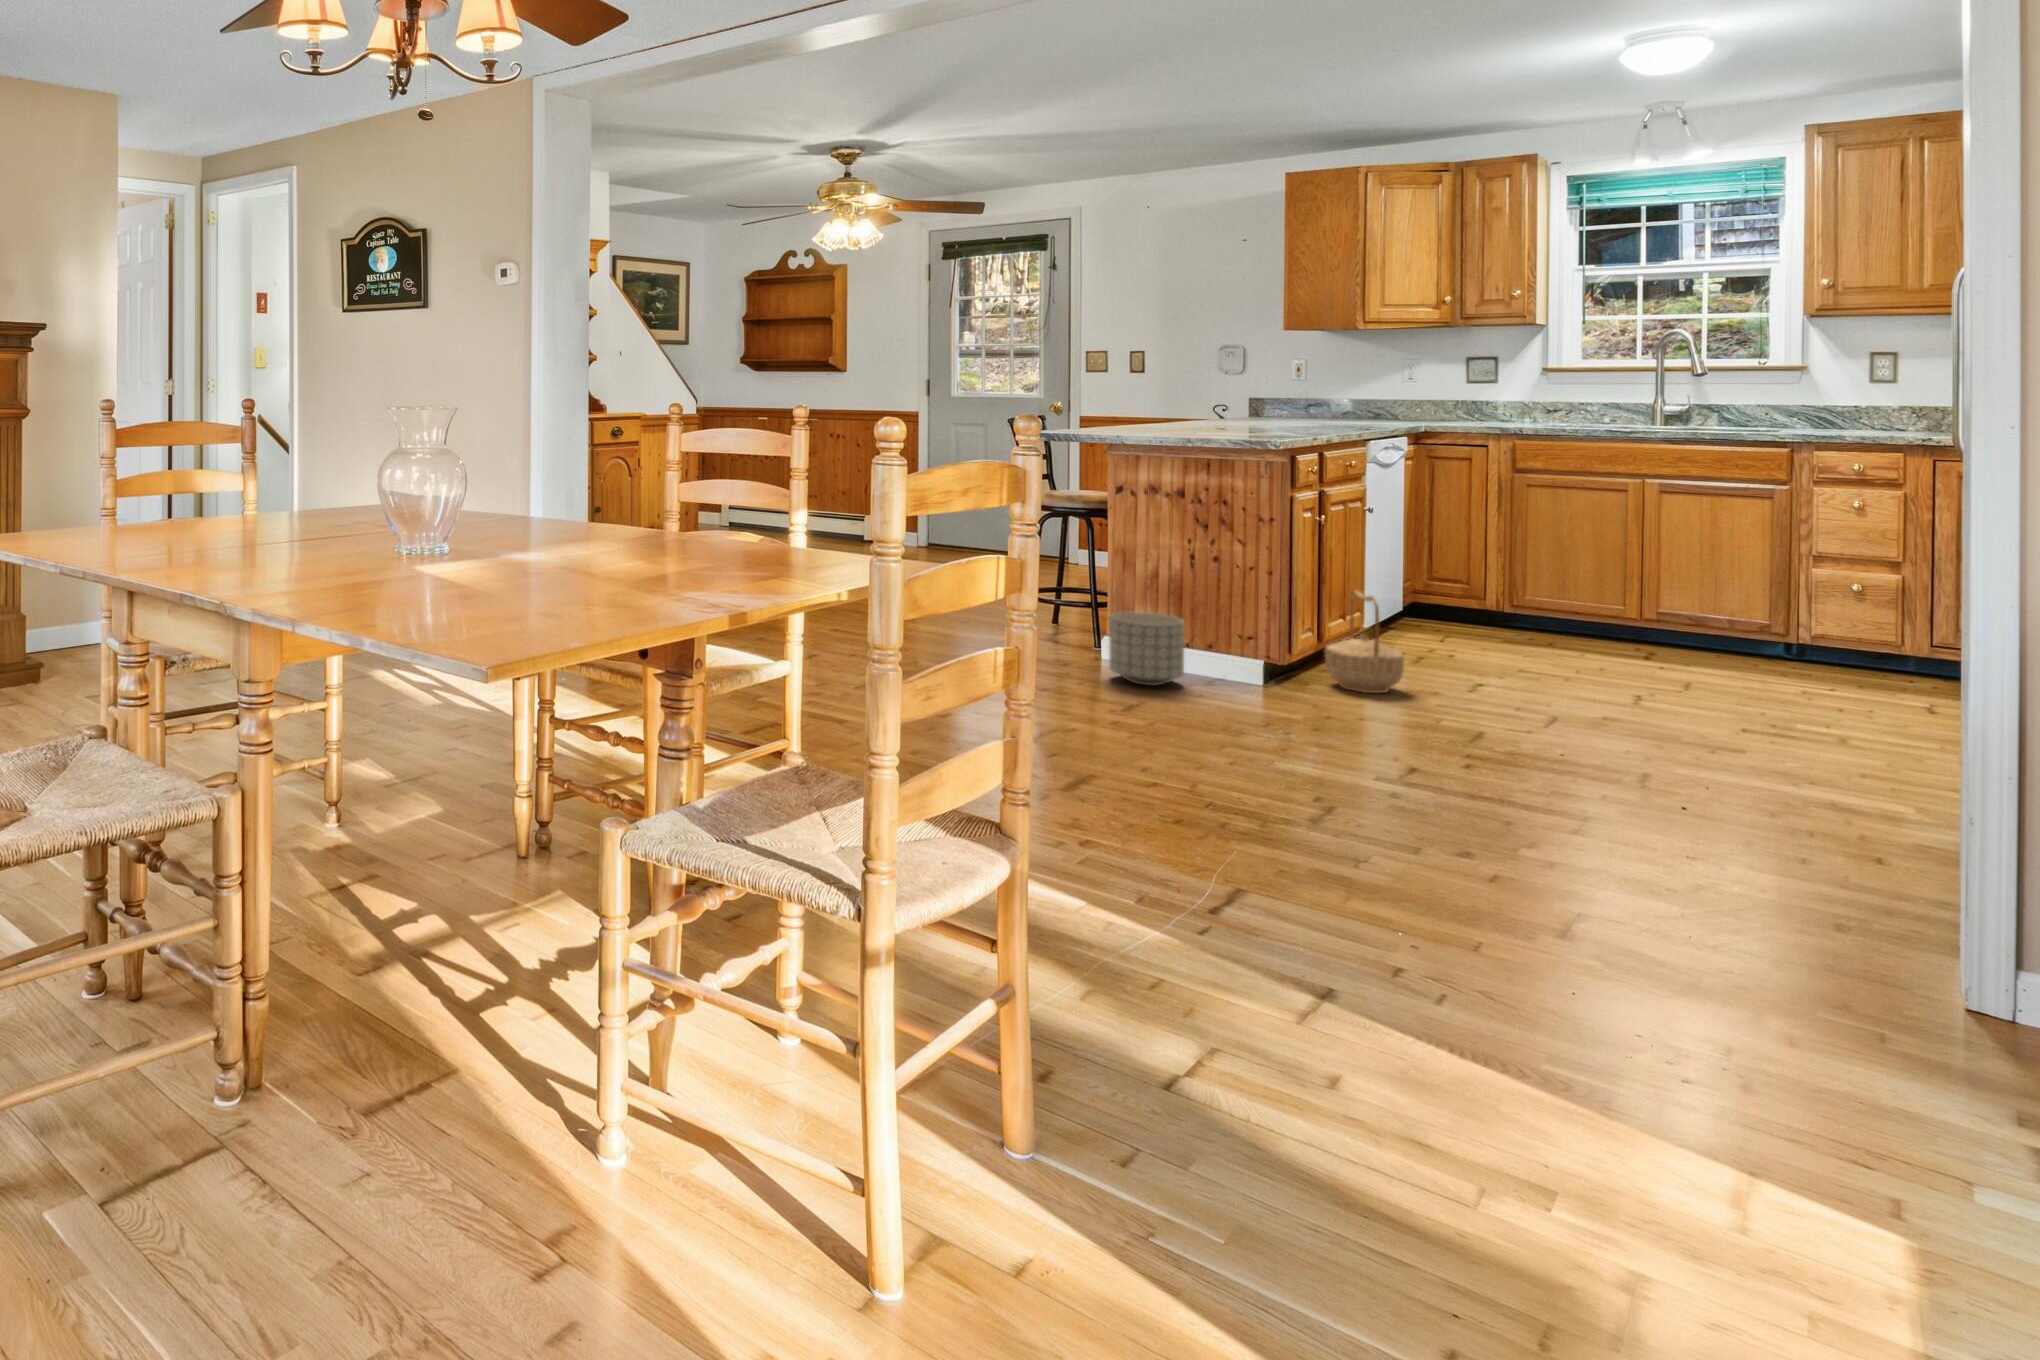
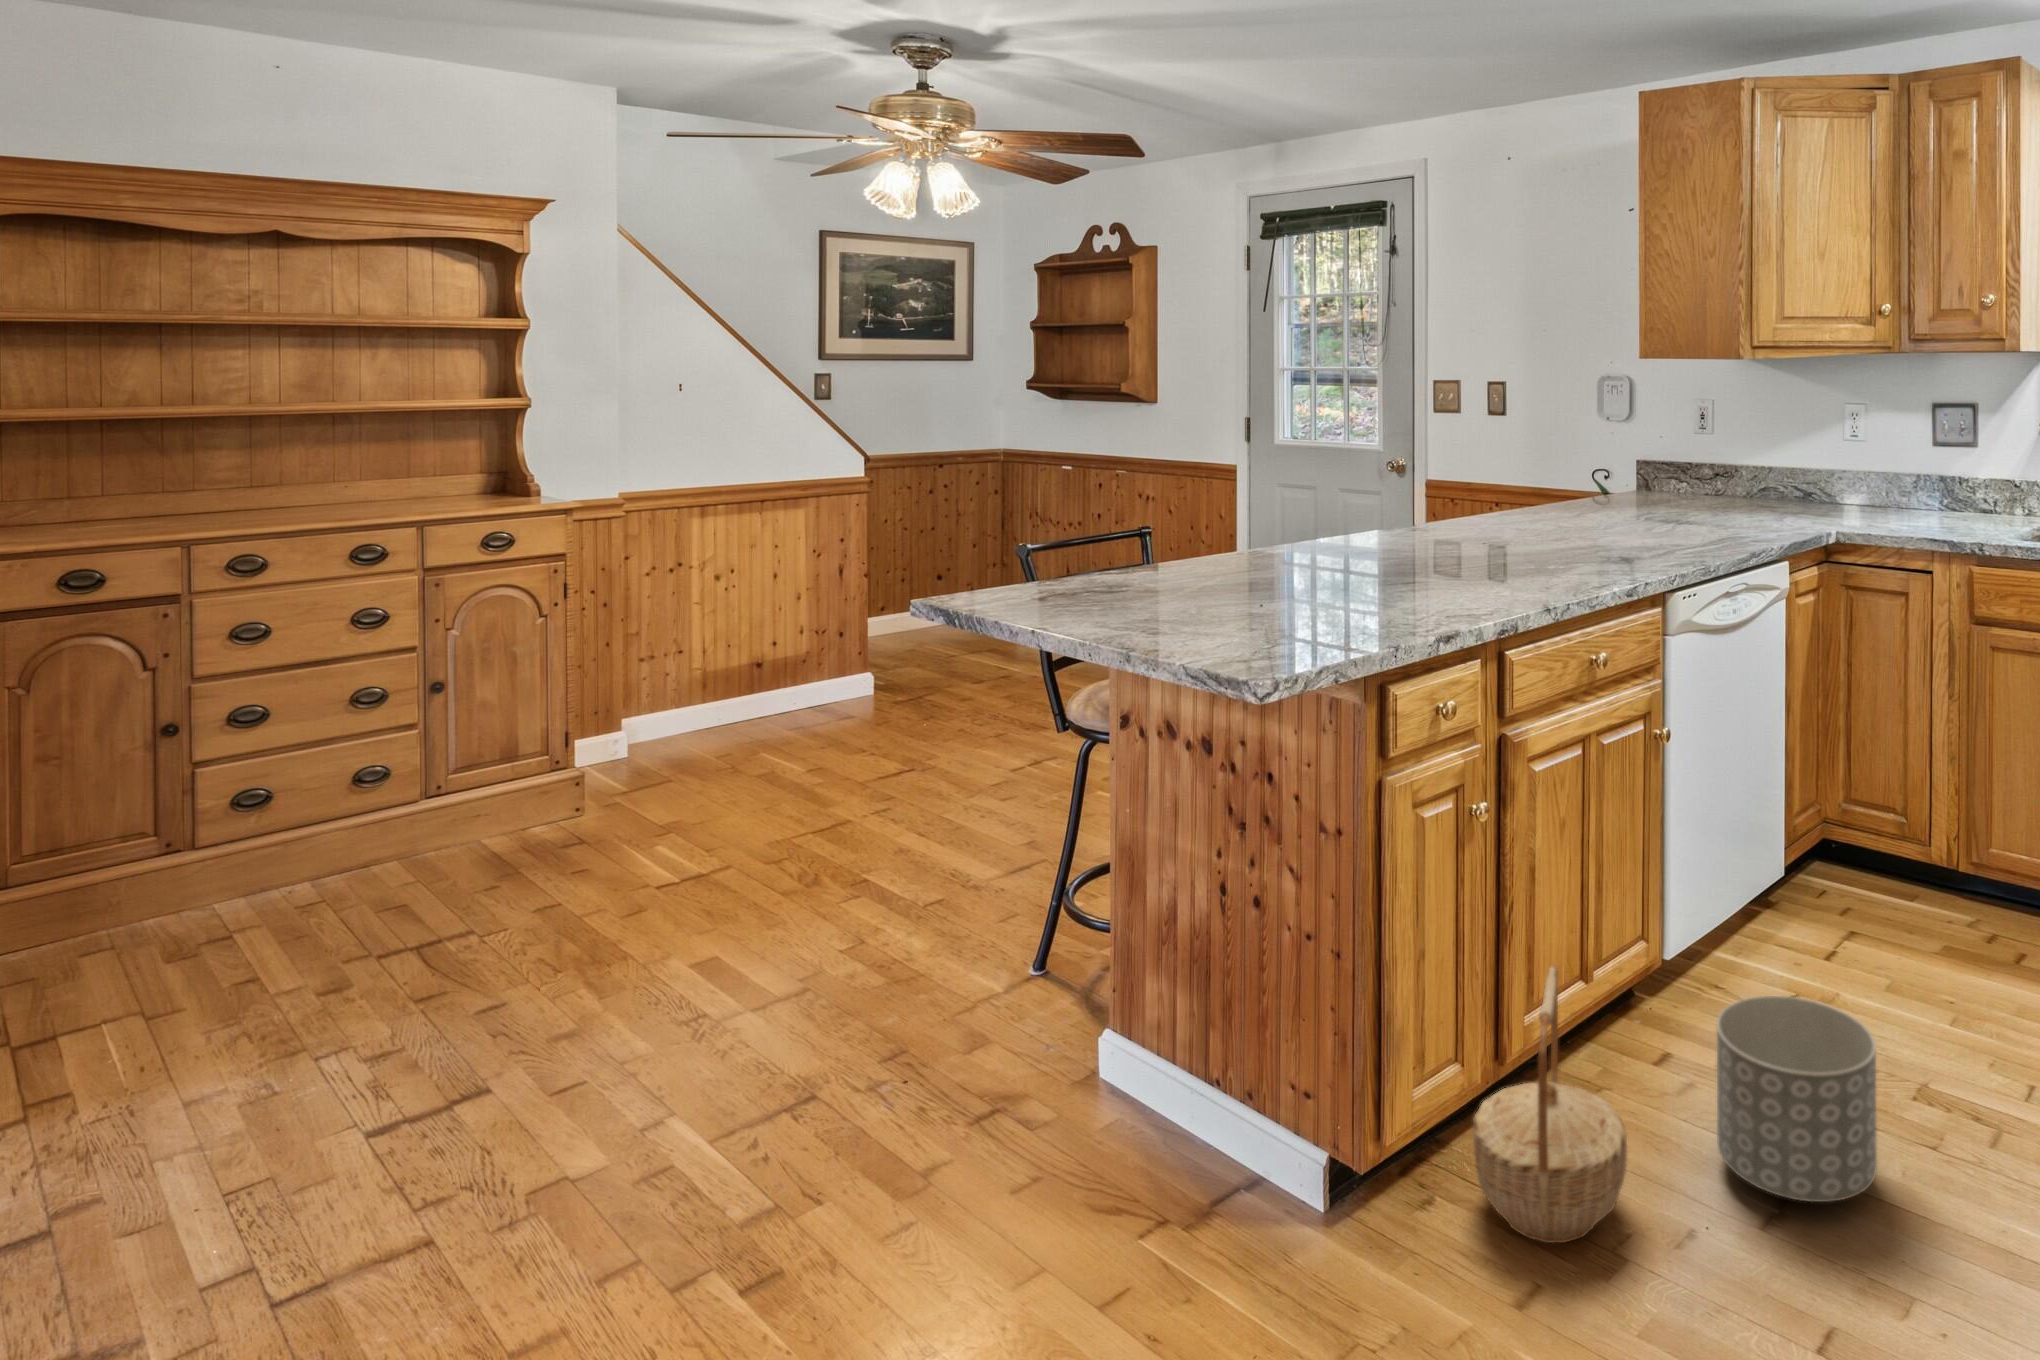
planter: present [1109,612,1184,686] -> present [1717,996,1877,1202]

